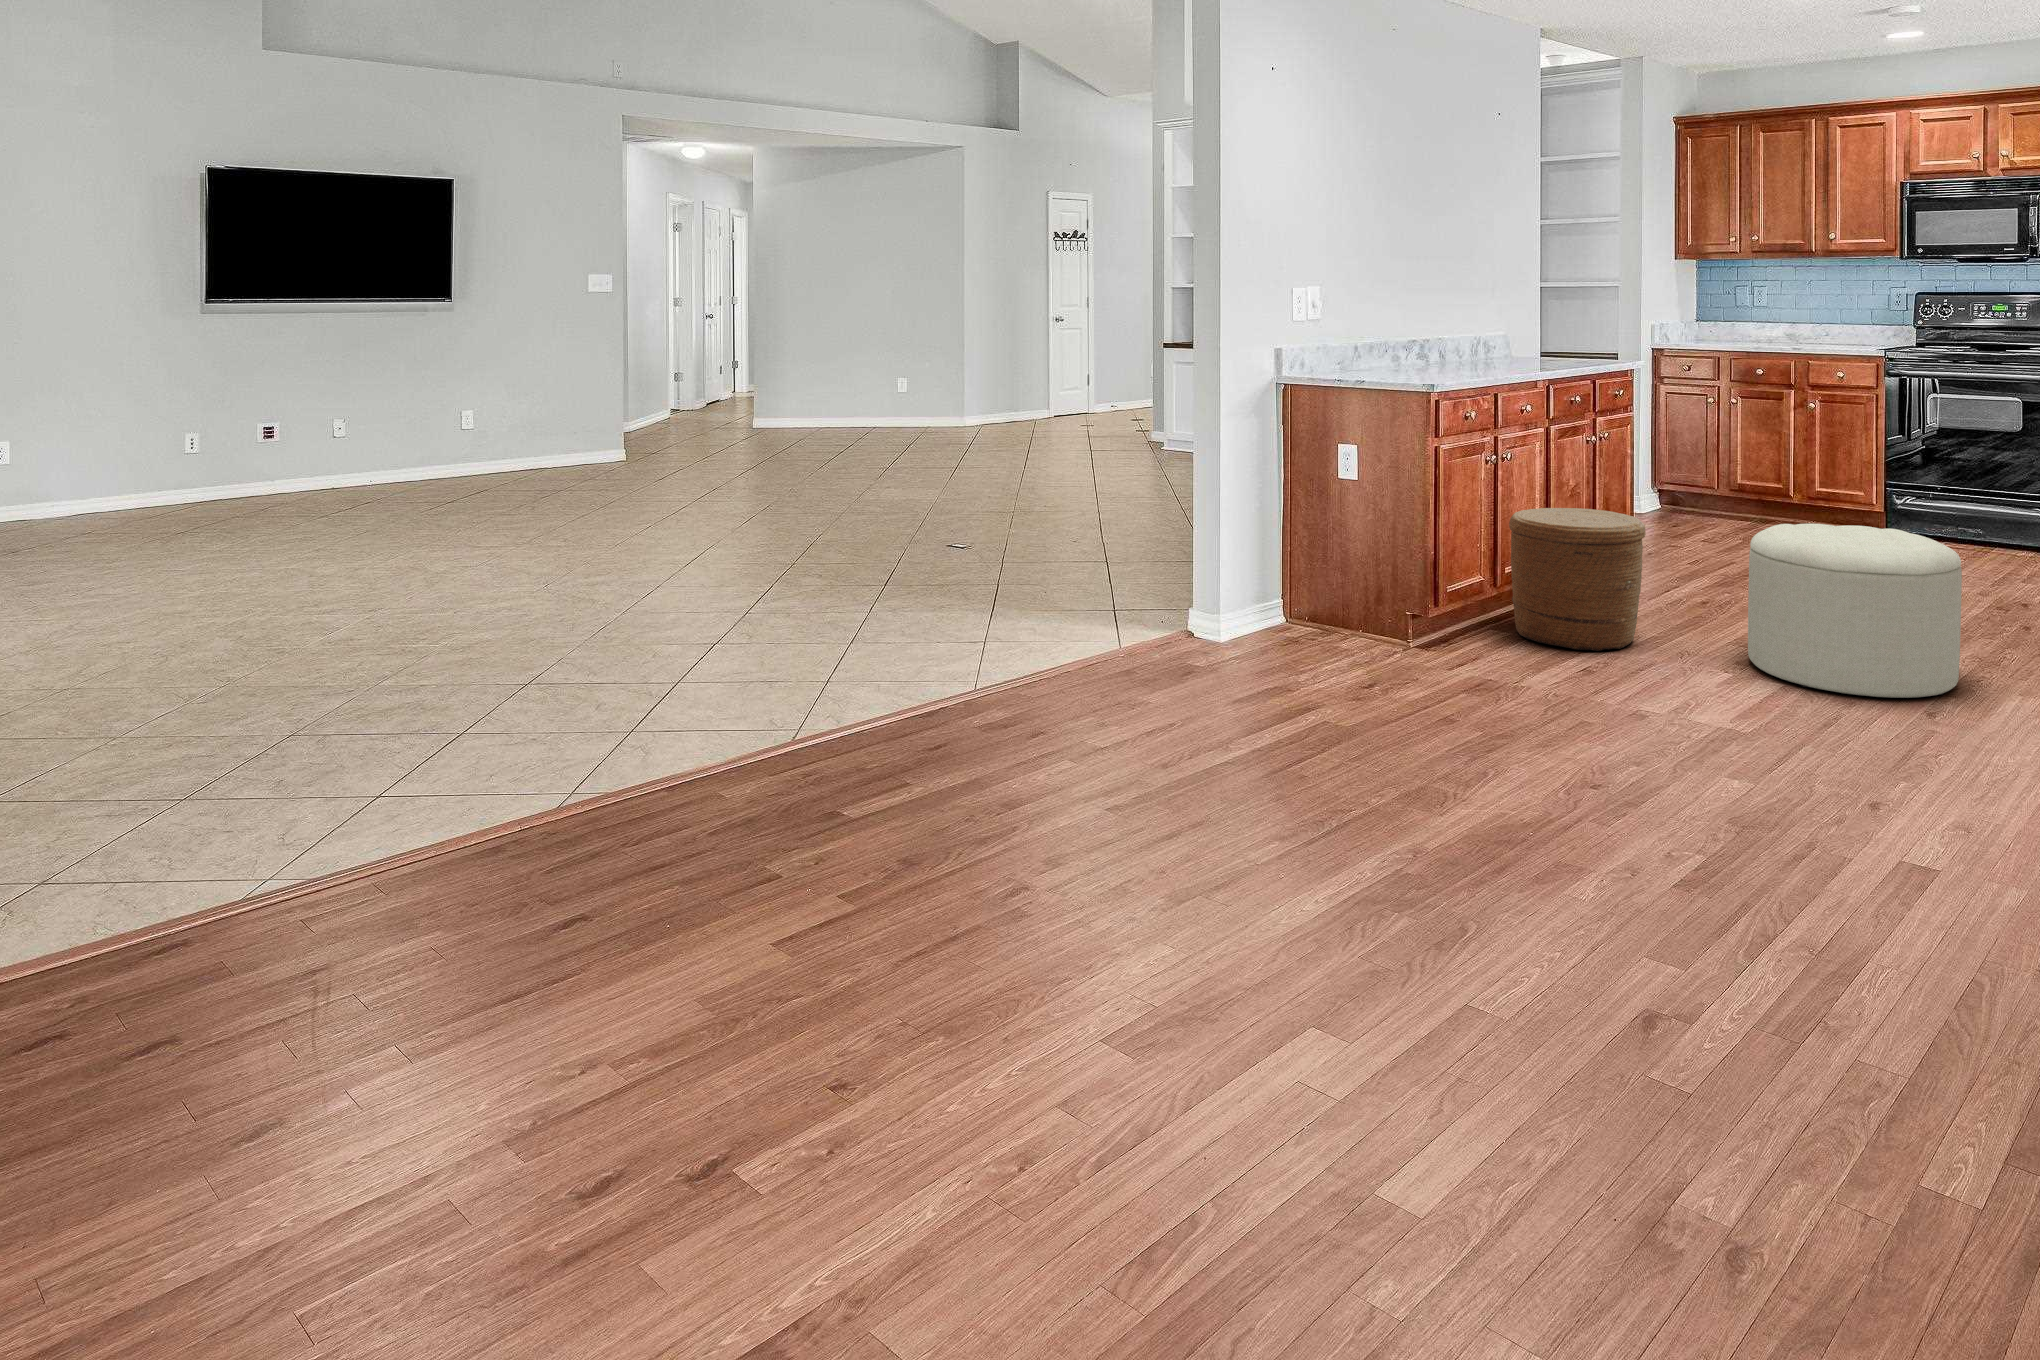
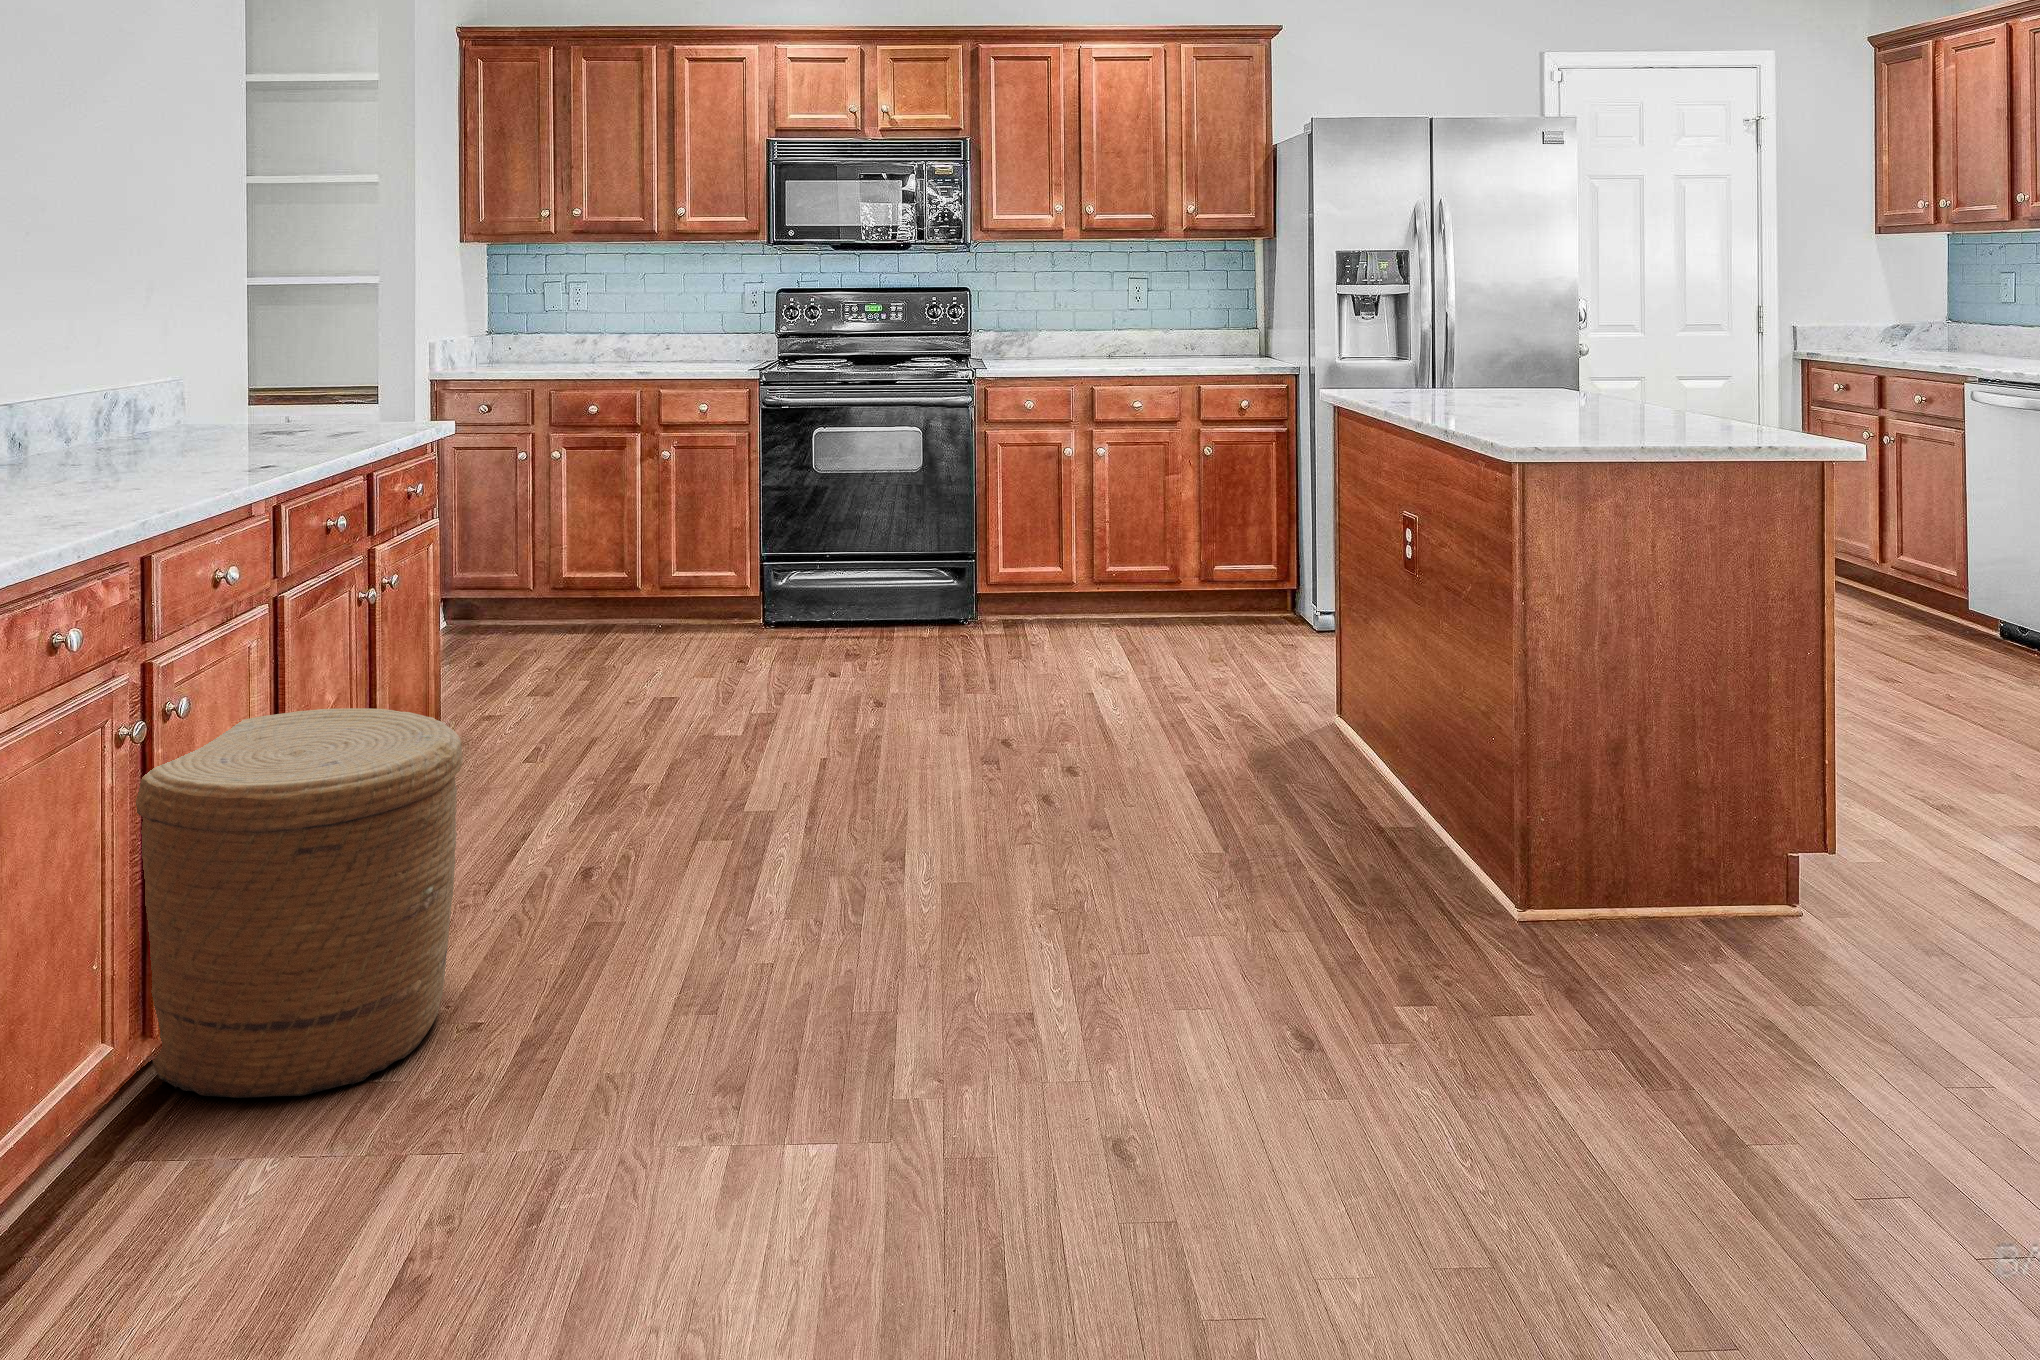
ottoman: present [1748,524,1962,698] -> none [681,674,1060,1079]

